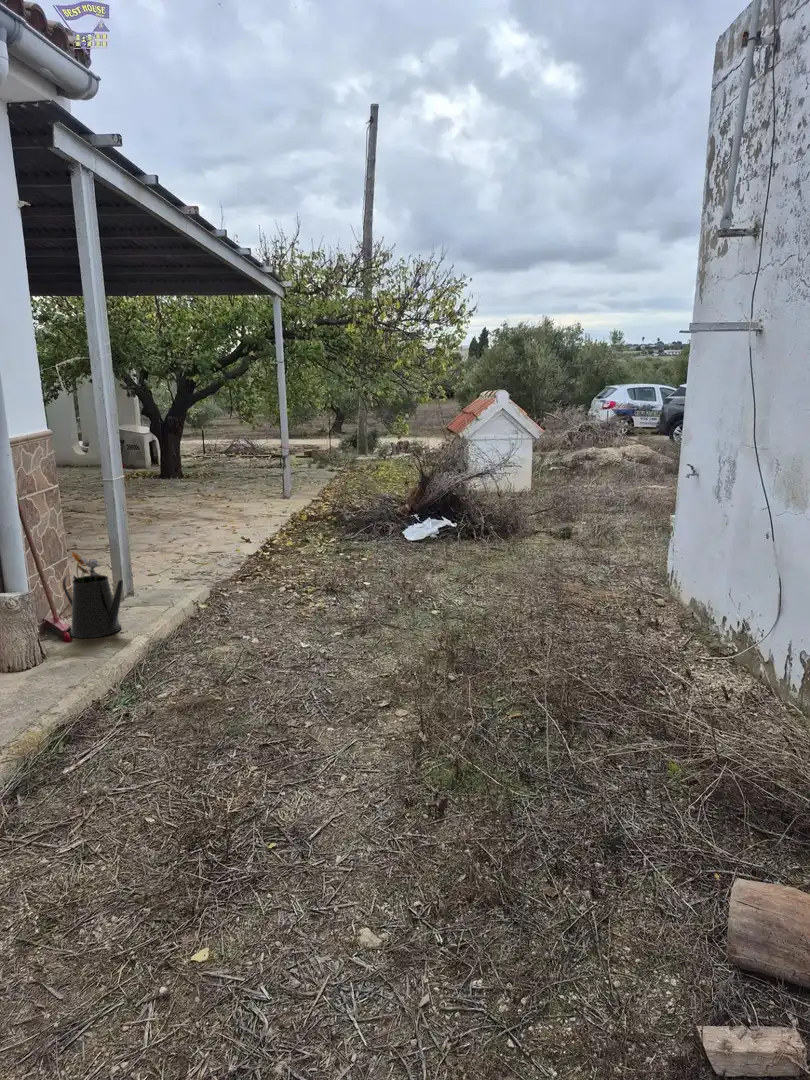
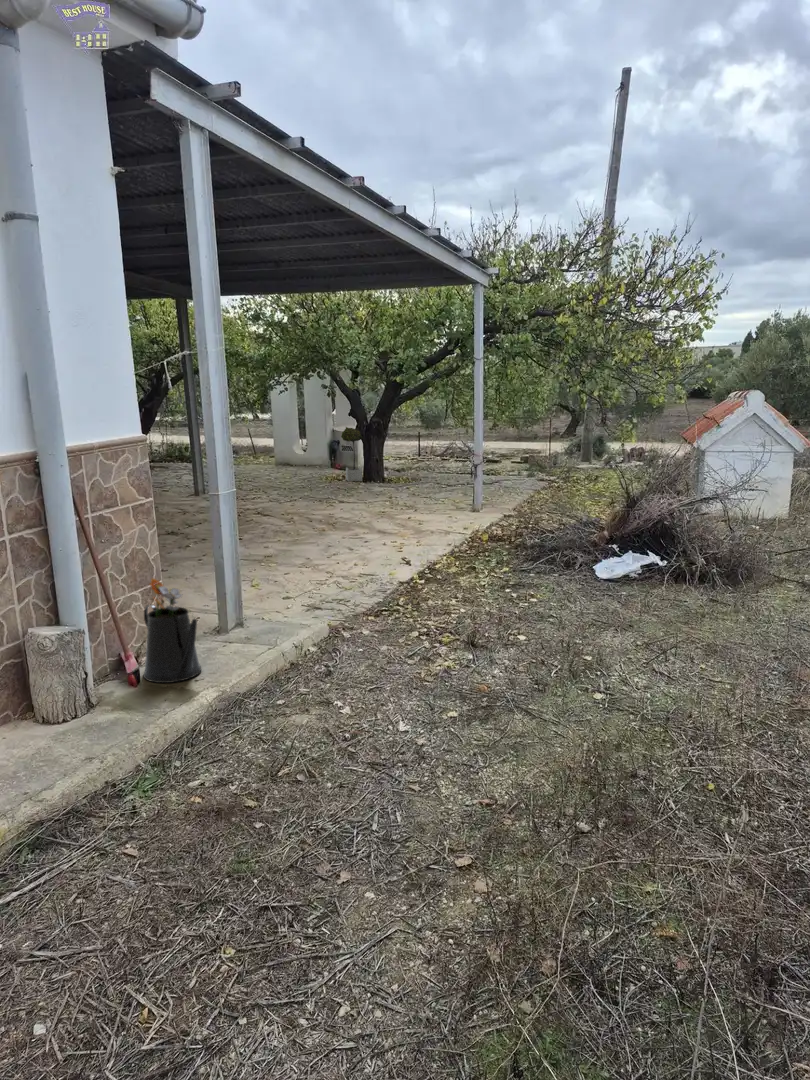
potted tree: none [136,428,161,481] -> present [341,427,363,481]

